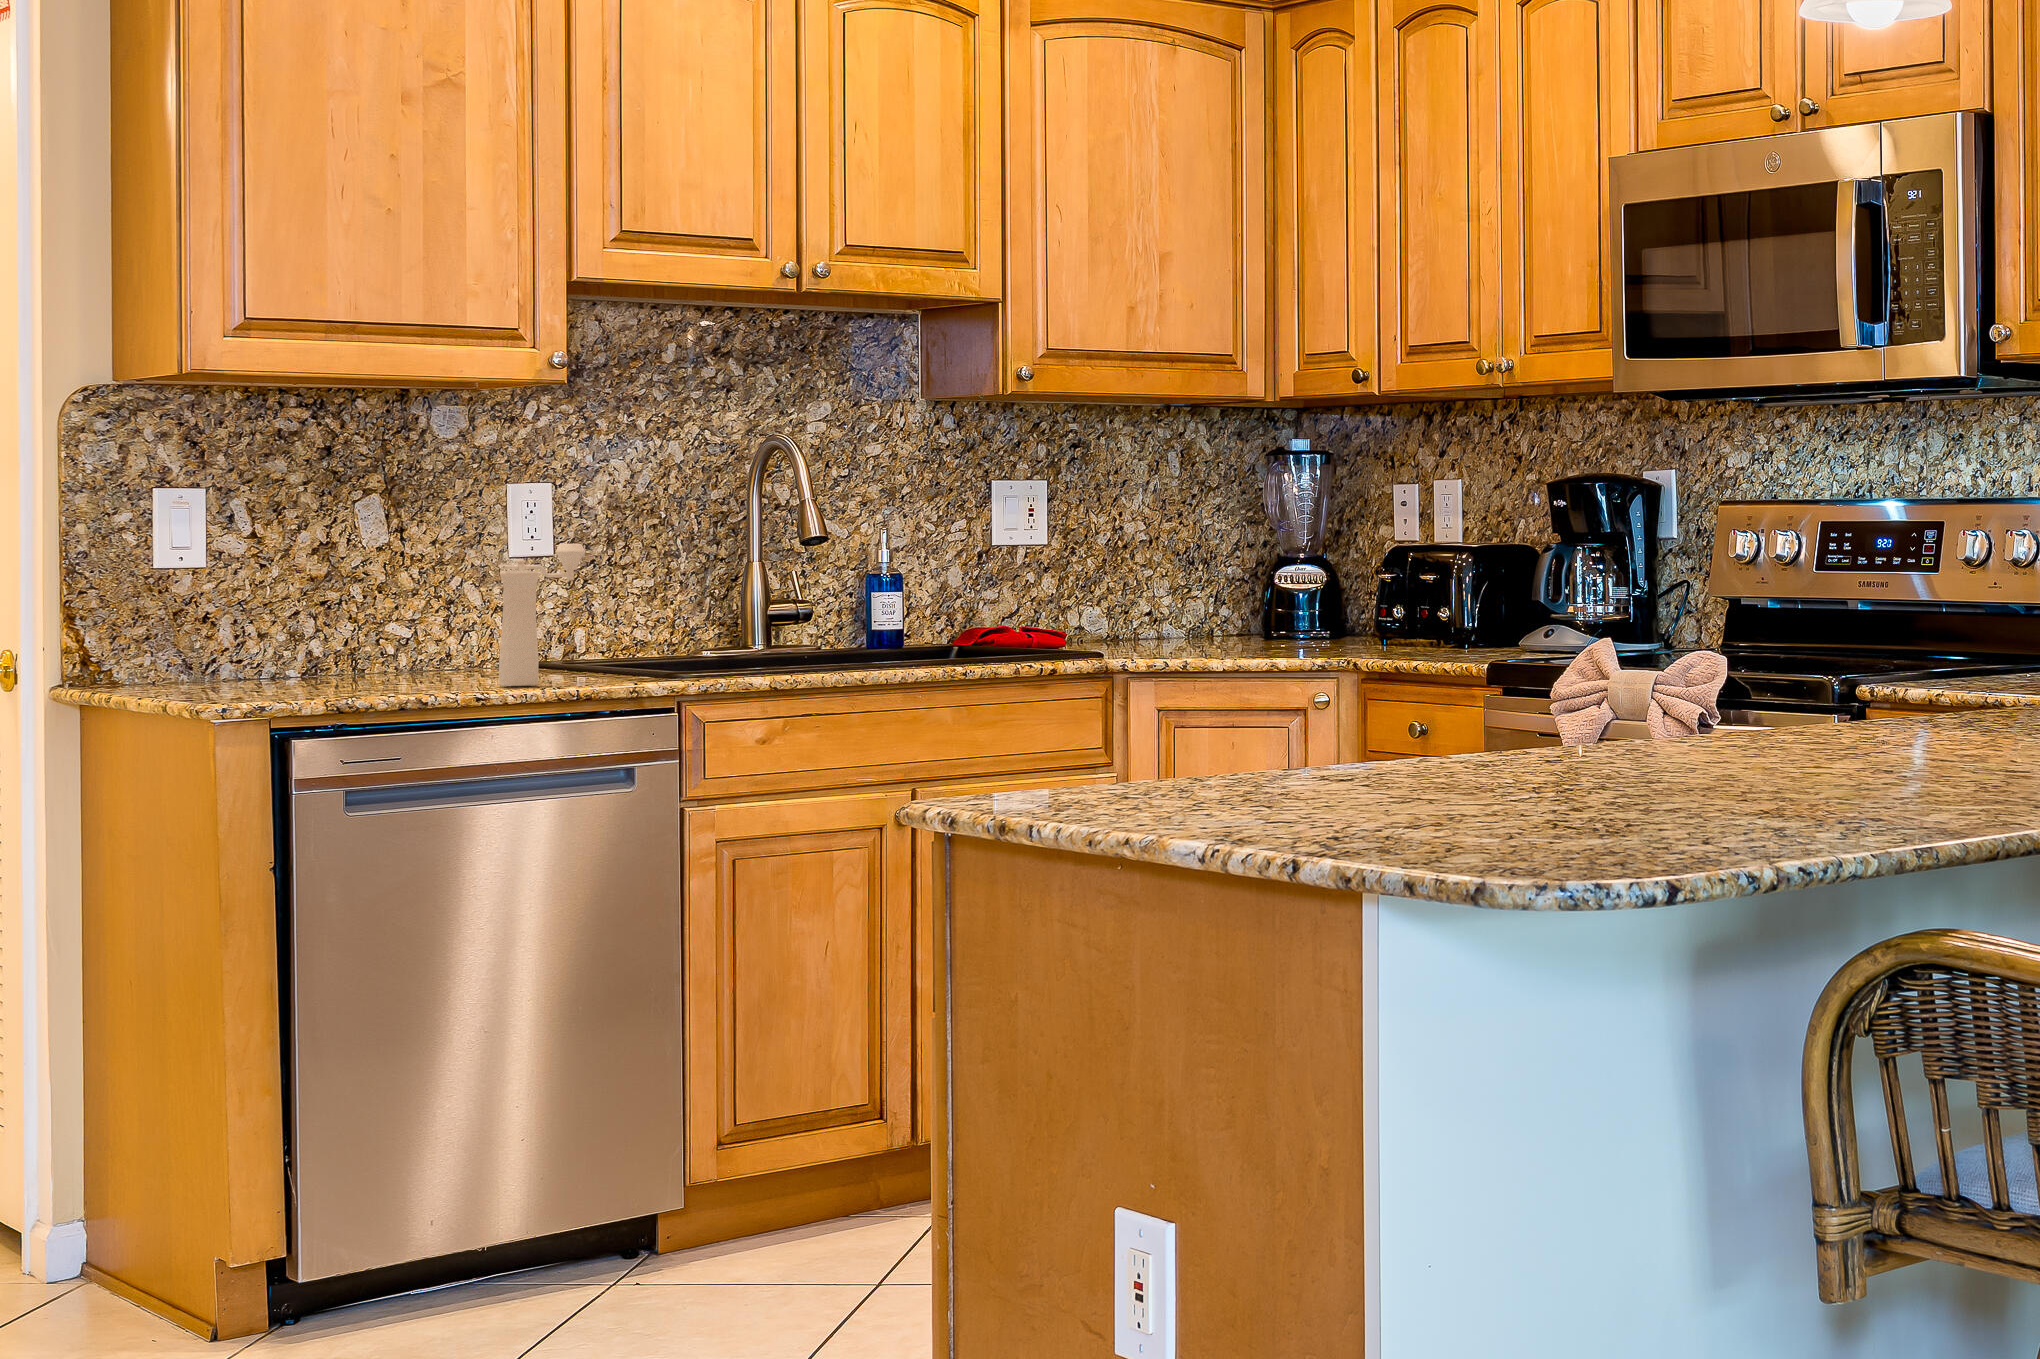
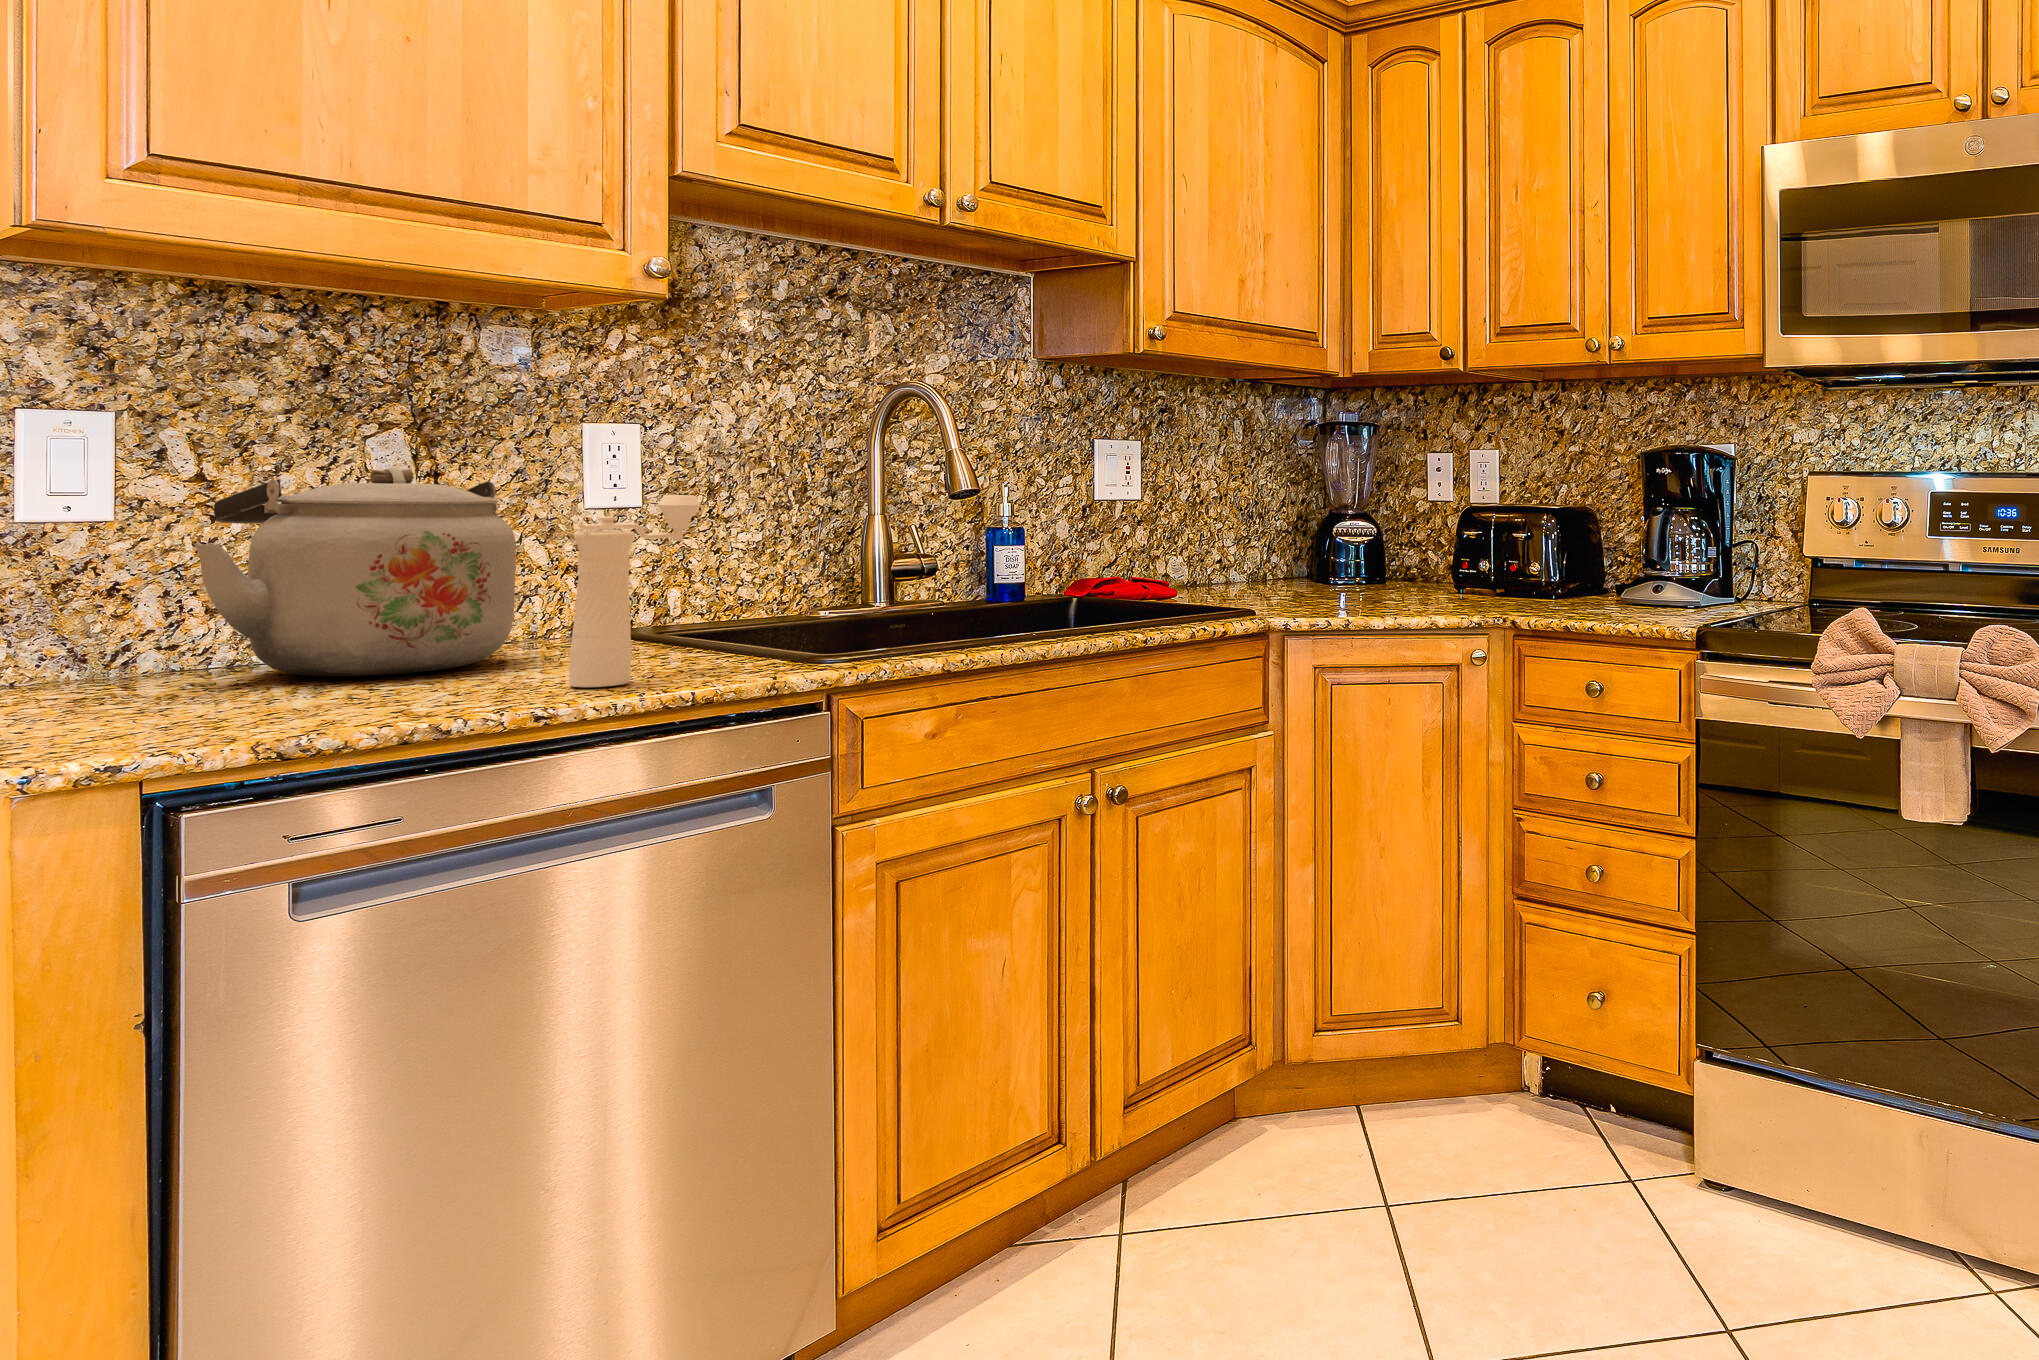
kettle: none [269,526,460,681] -> present [194,468,516,676]

